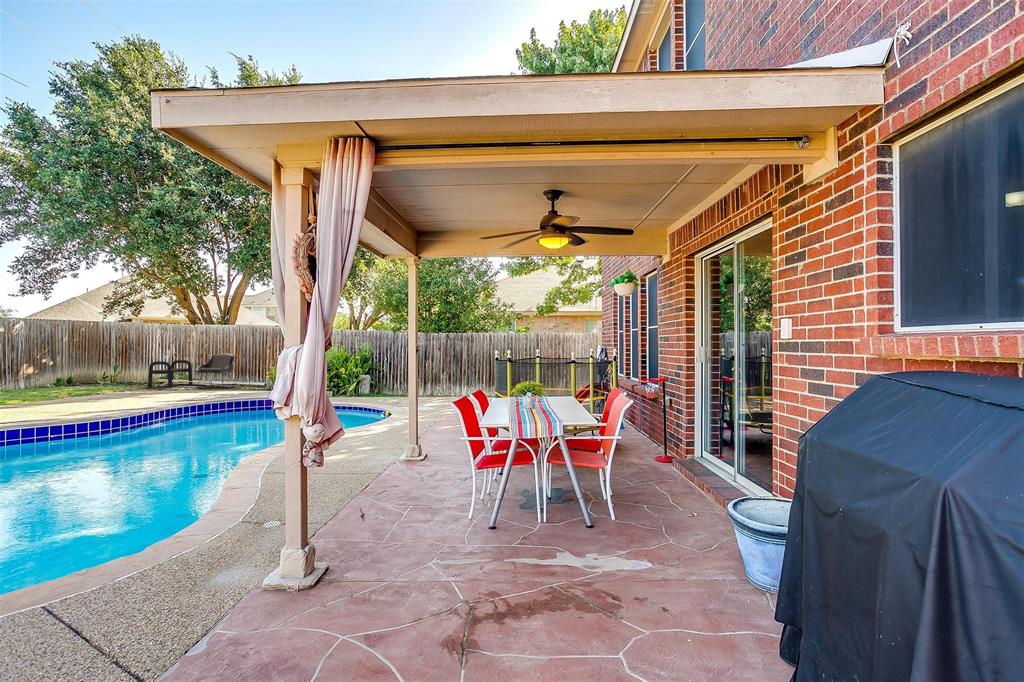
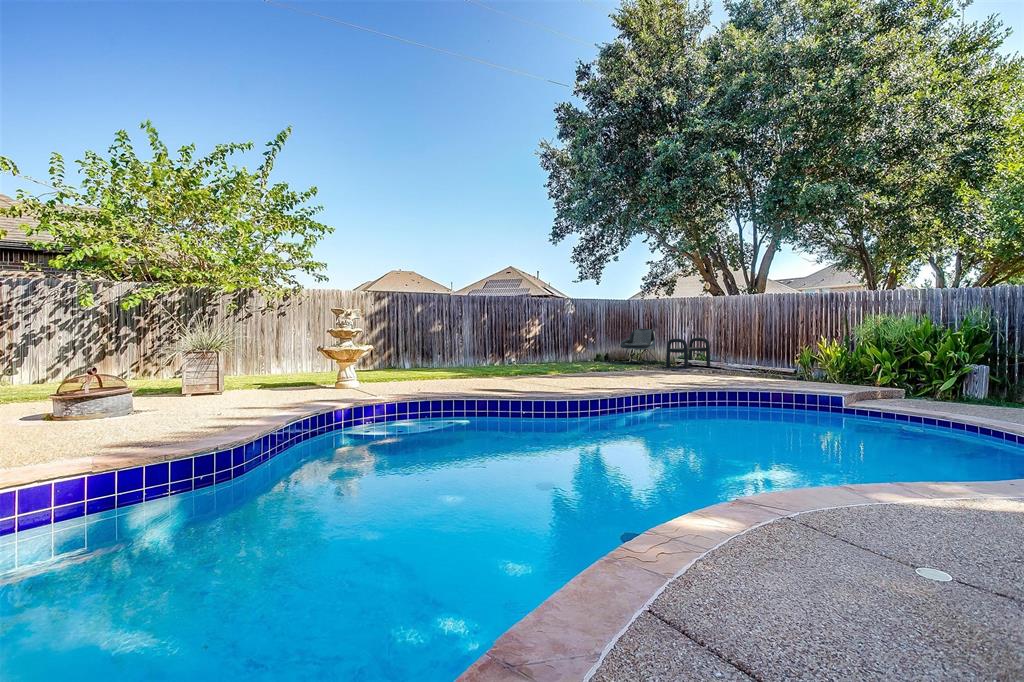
lounge chair: present [195,353,235,388] -> present [620,329,657,364]

